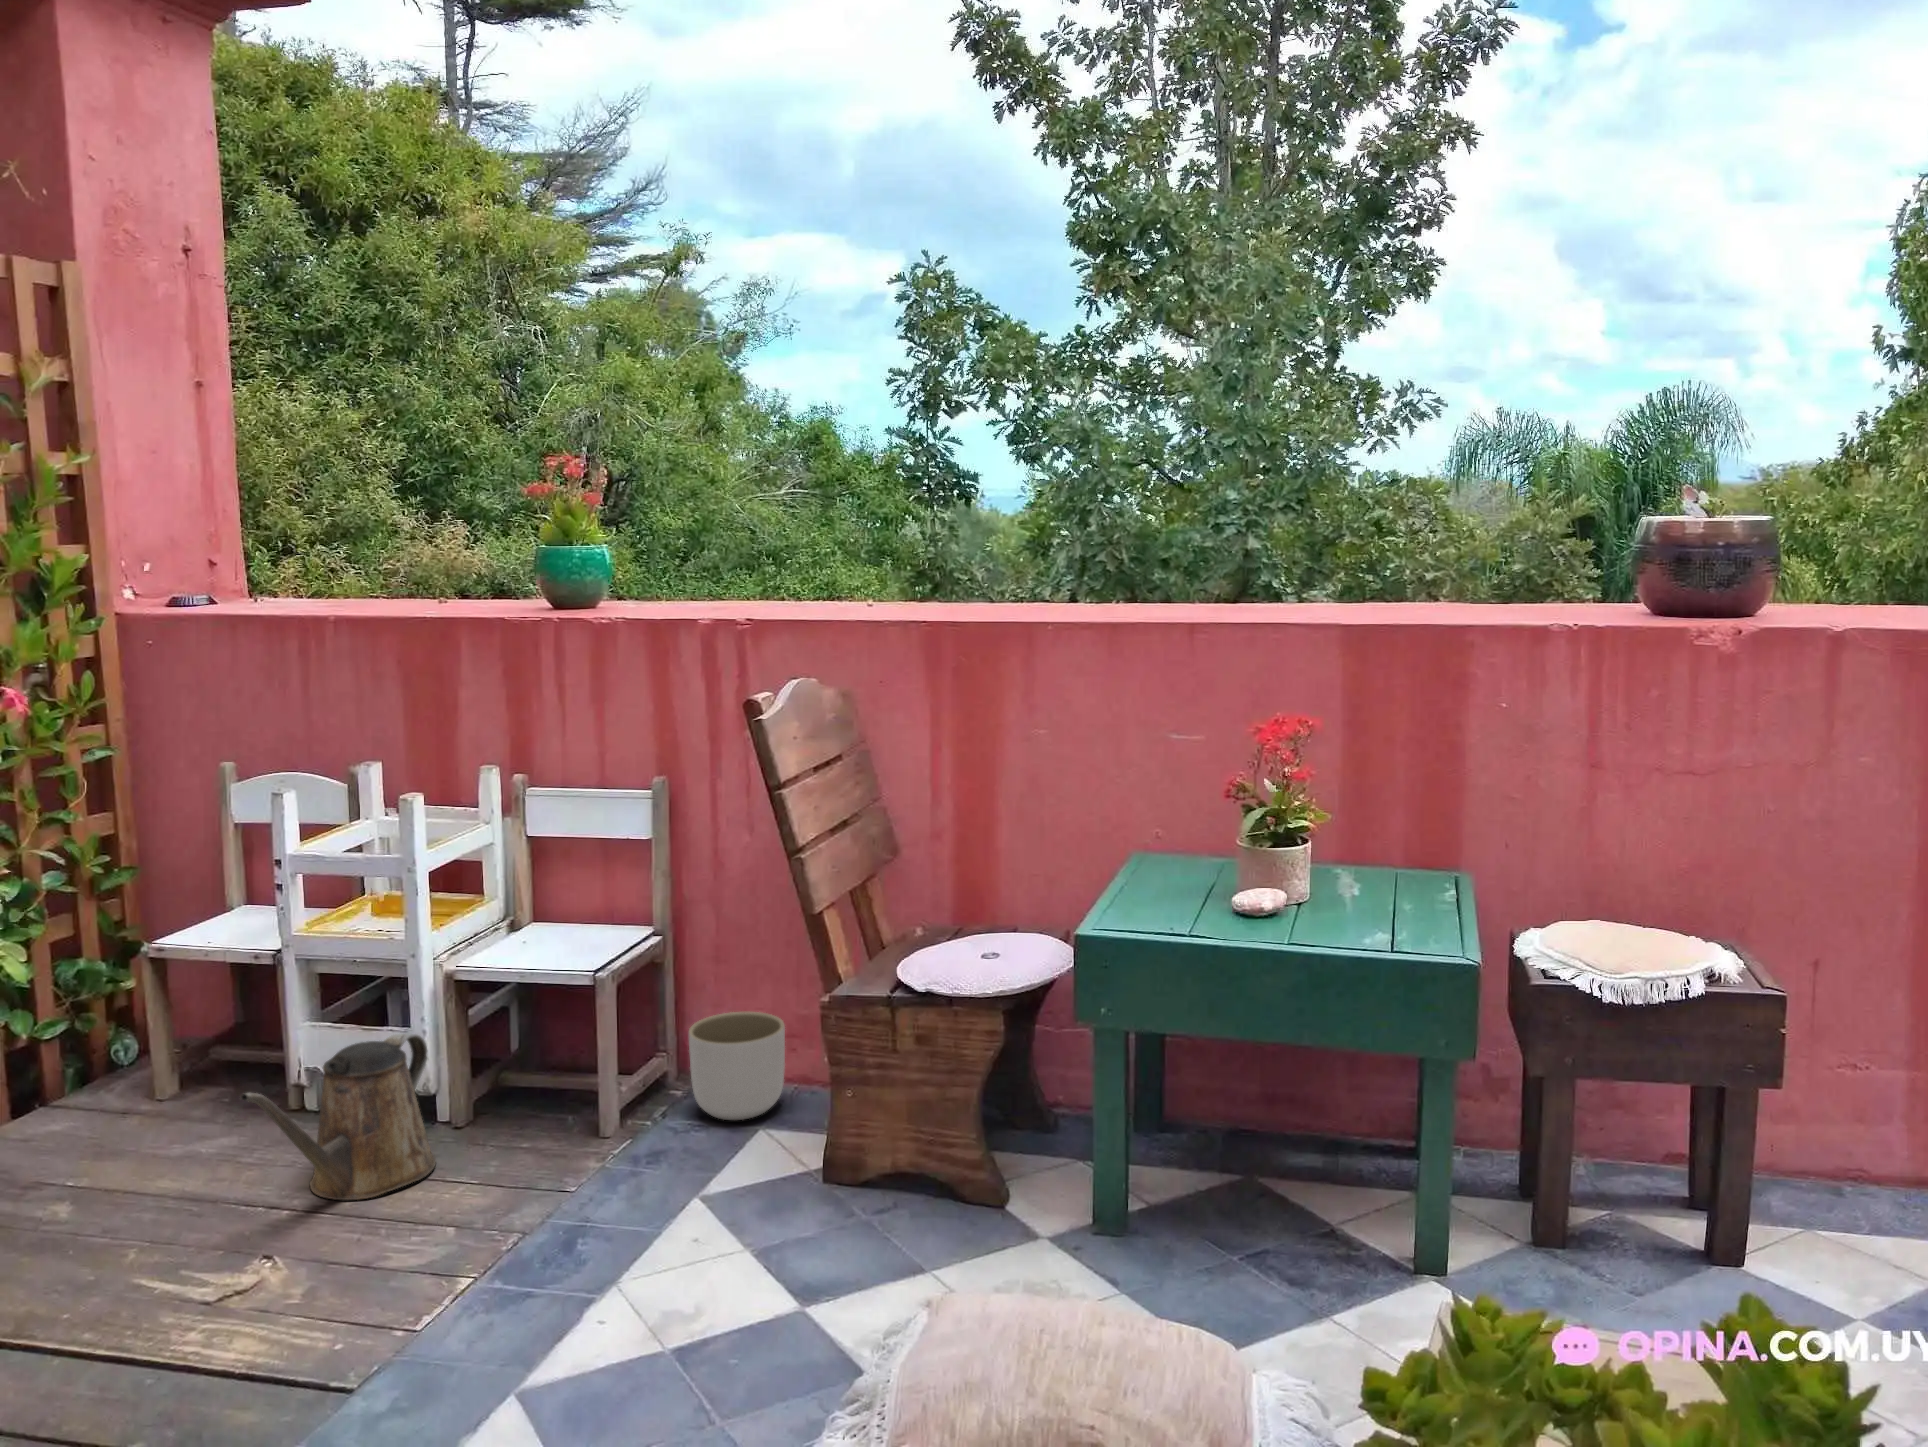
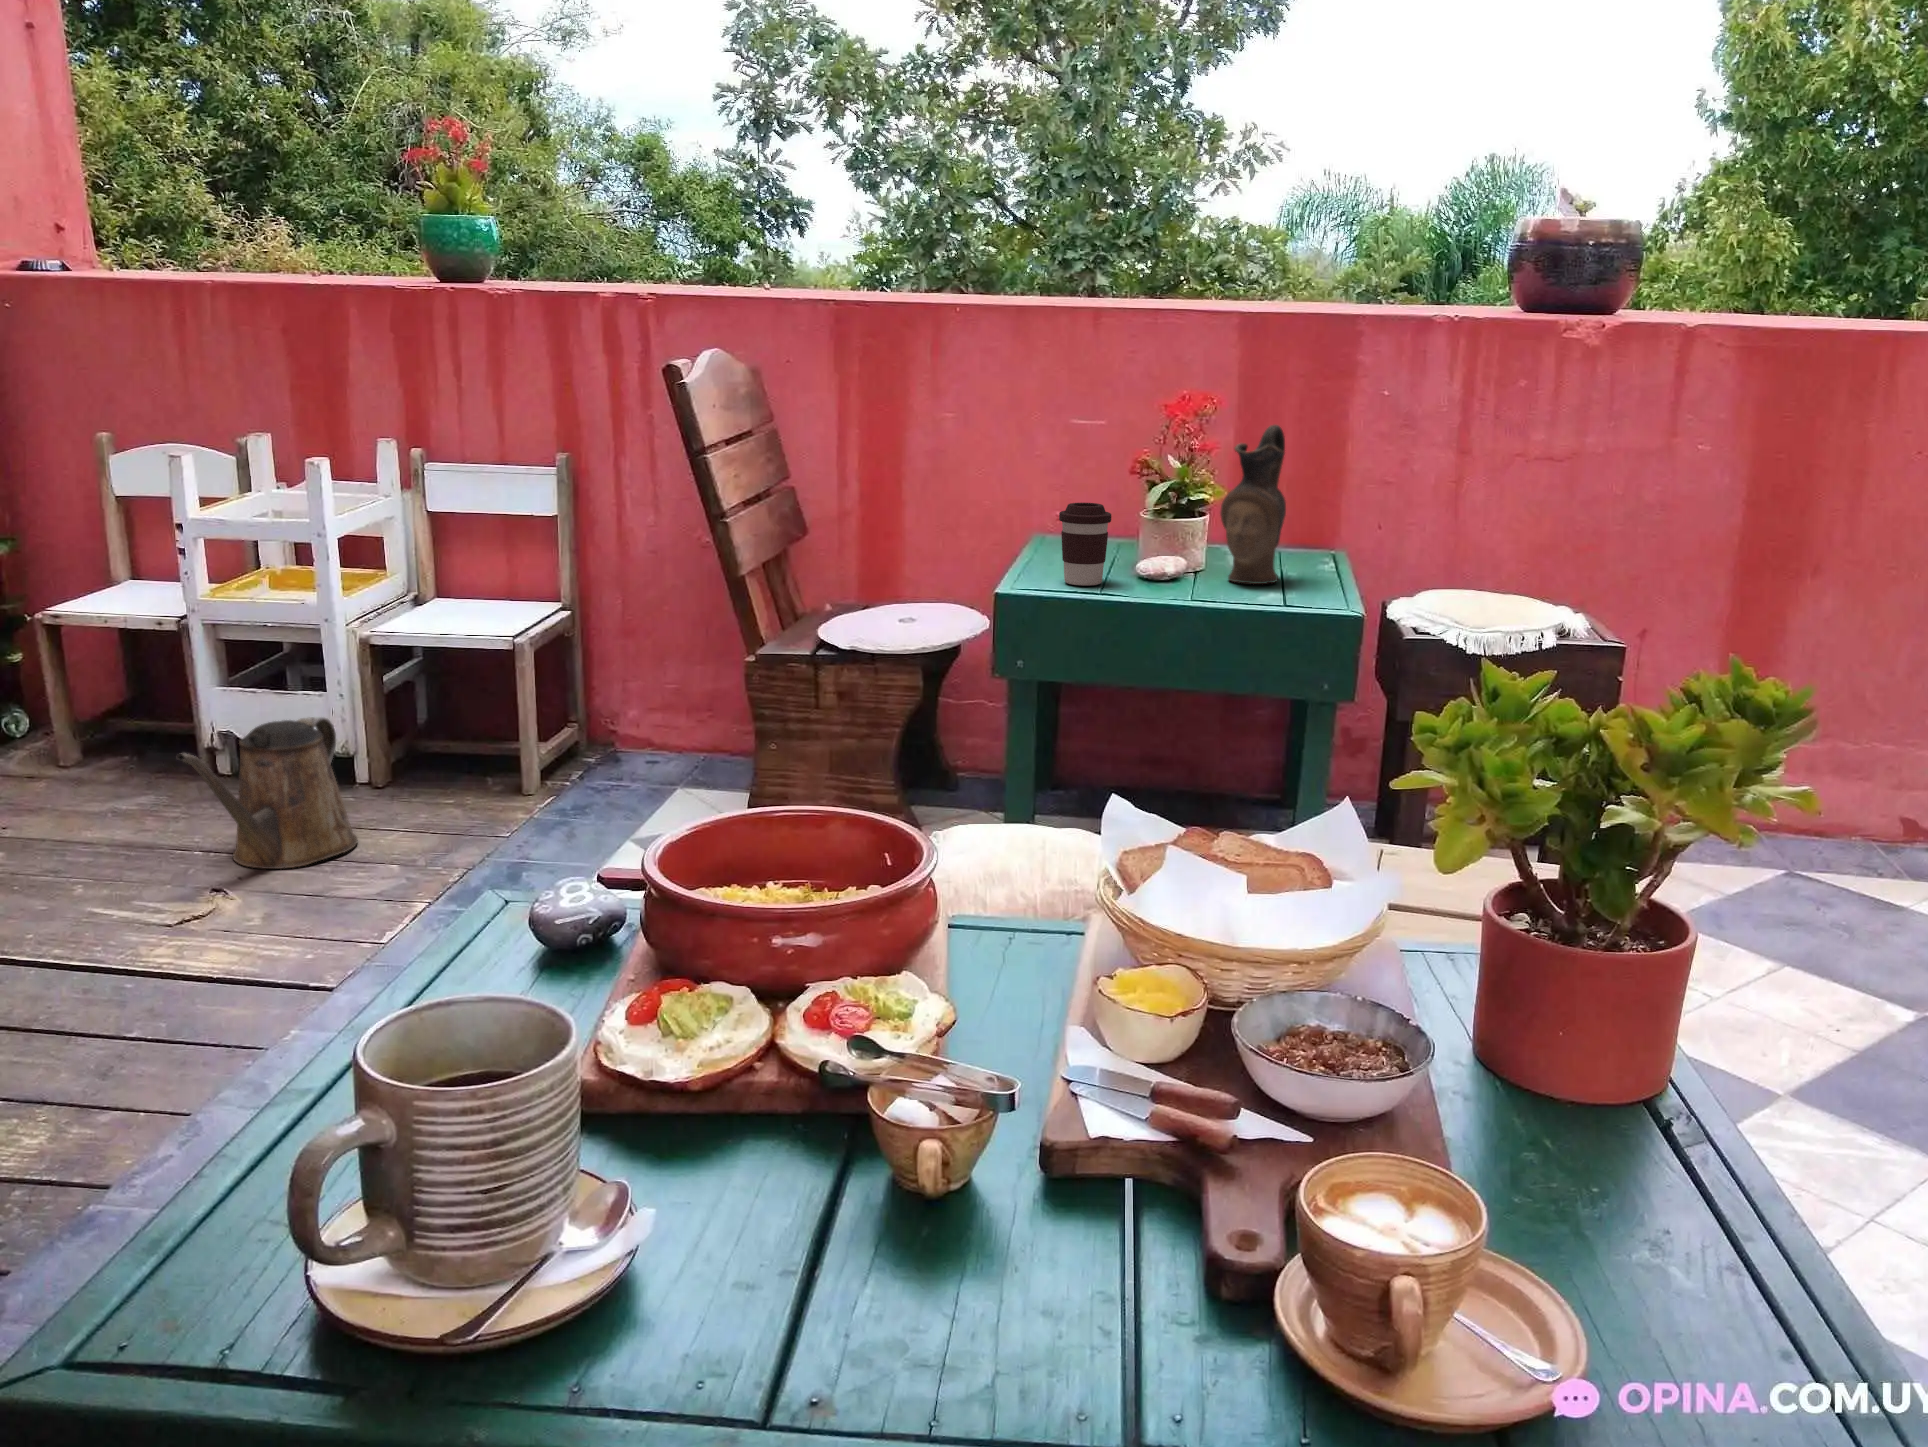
ceramic pitcher: none [1318,747,1391,921] -> present [1220,425,1286,584]
coffee cup: none [1140,833,1196,923] -> present [1059,503,1111,586]
planter: present [689,1012,785,1120] -> none [598,703,692,802]

